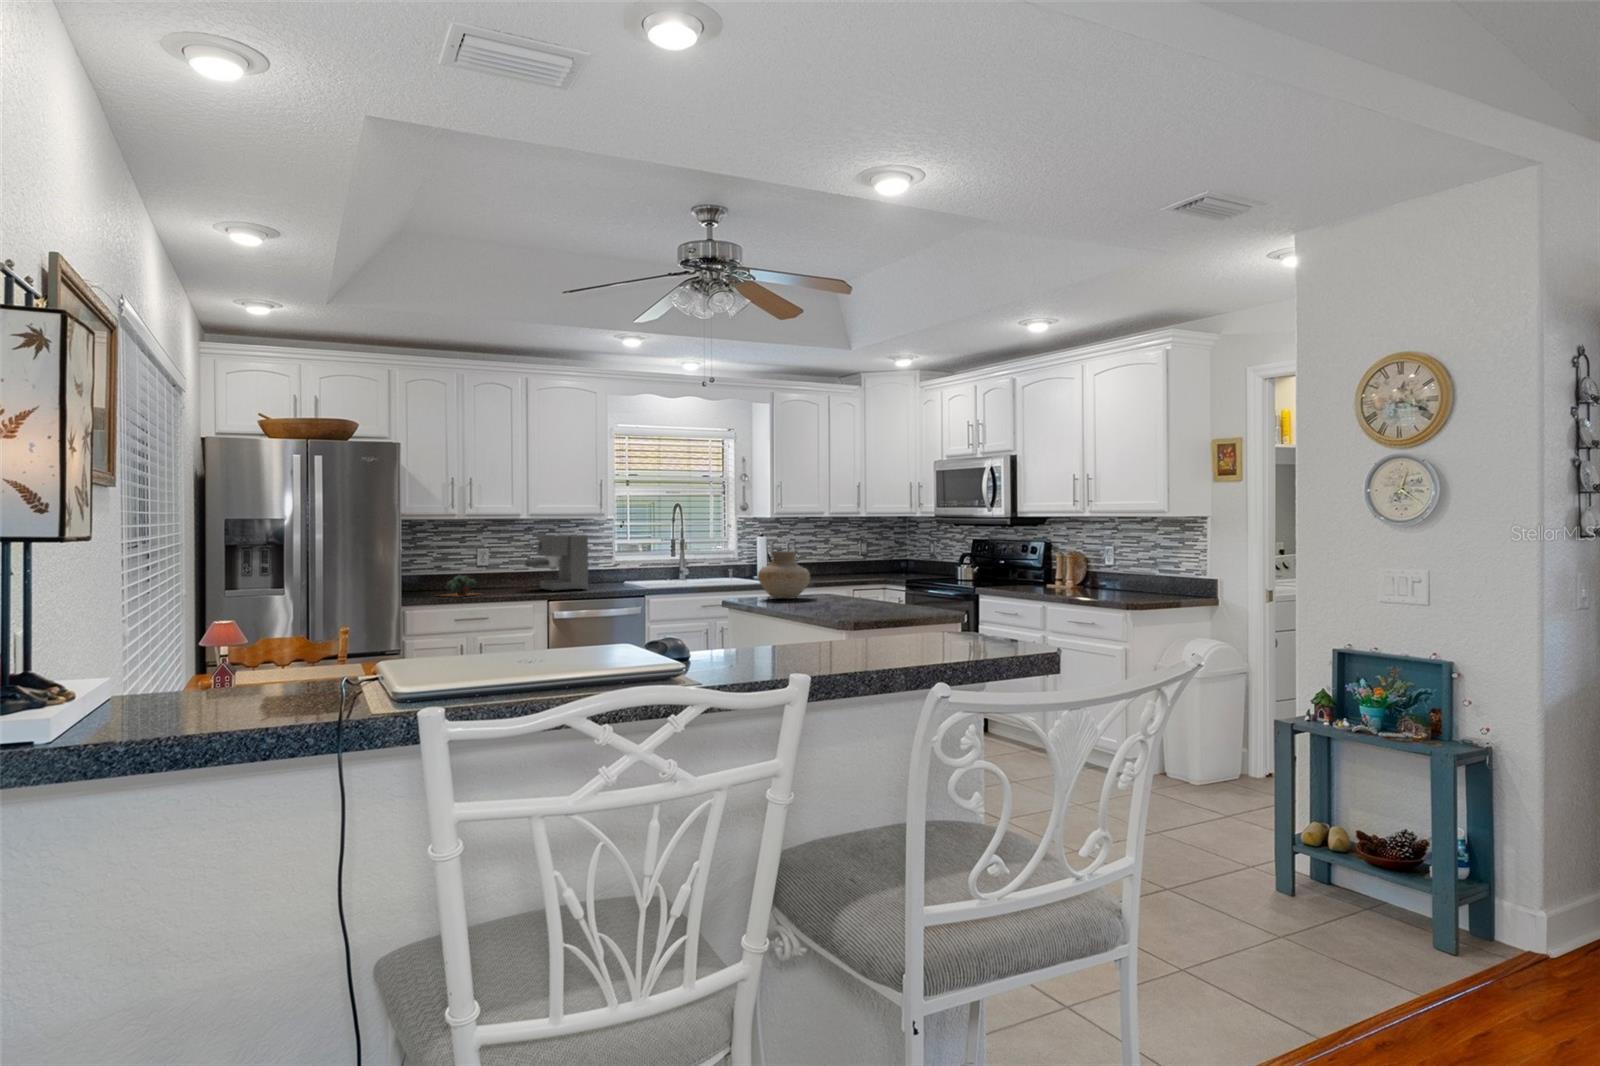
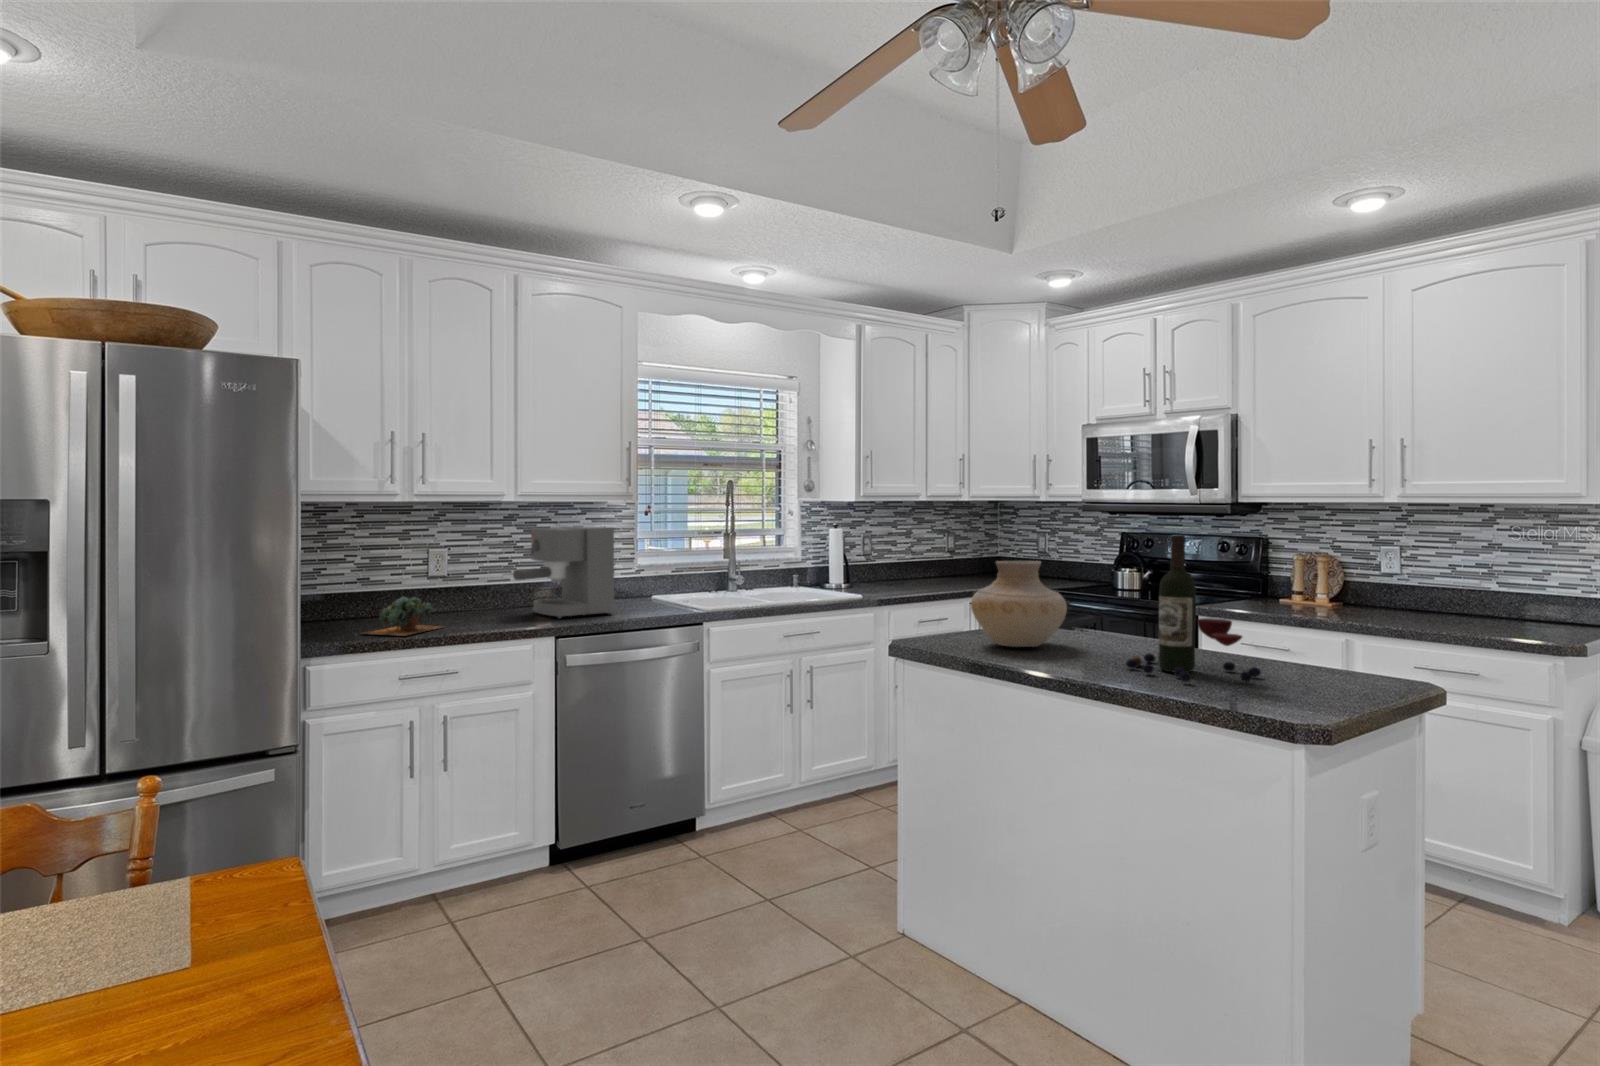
wine bottle: none [814,535,871,610] -> present [1126,535,1261,682]

